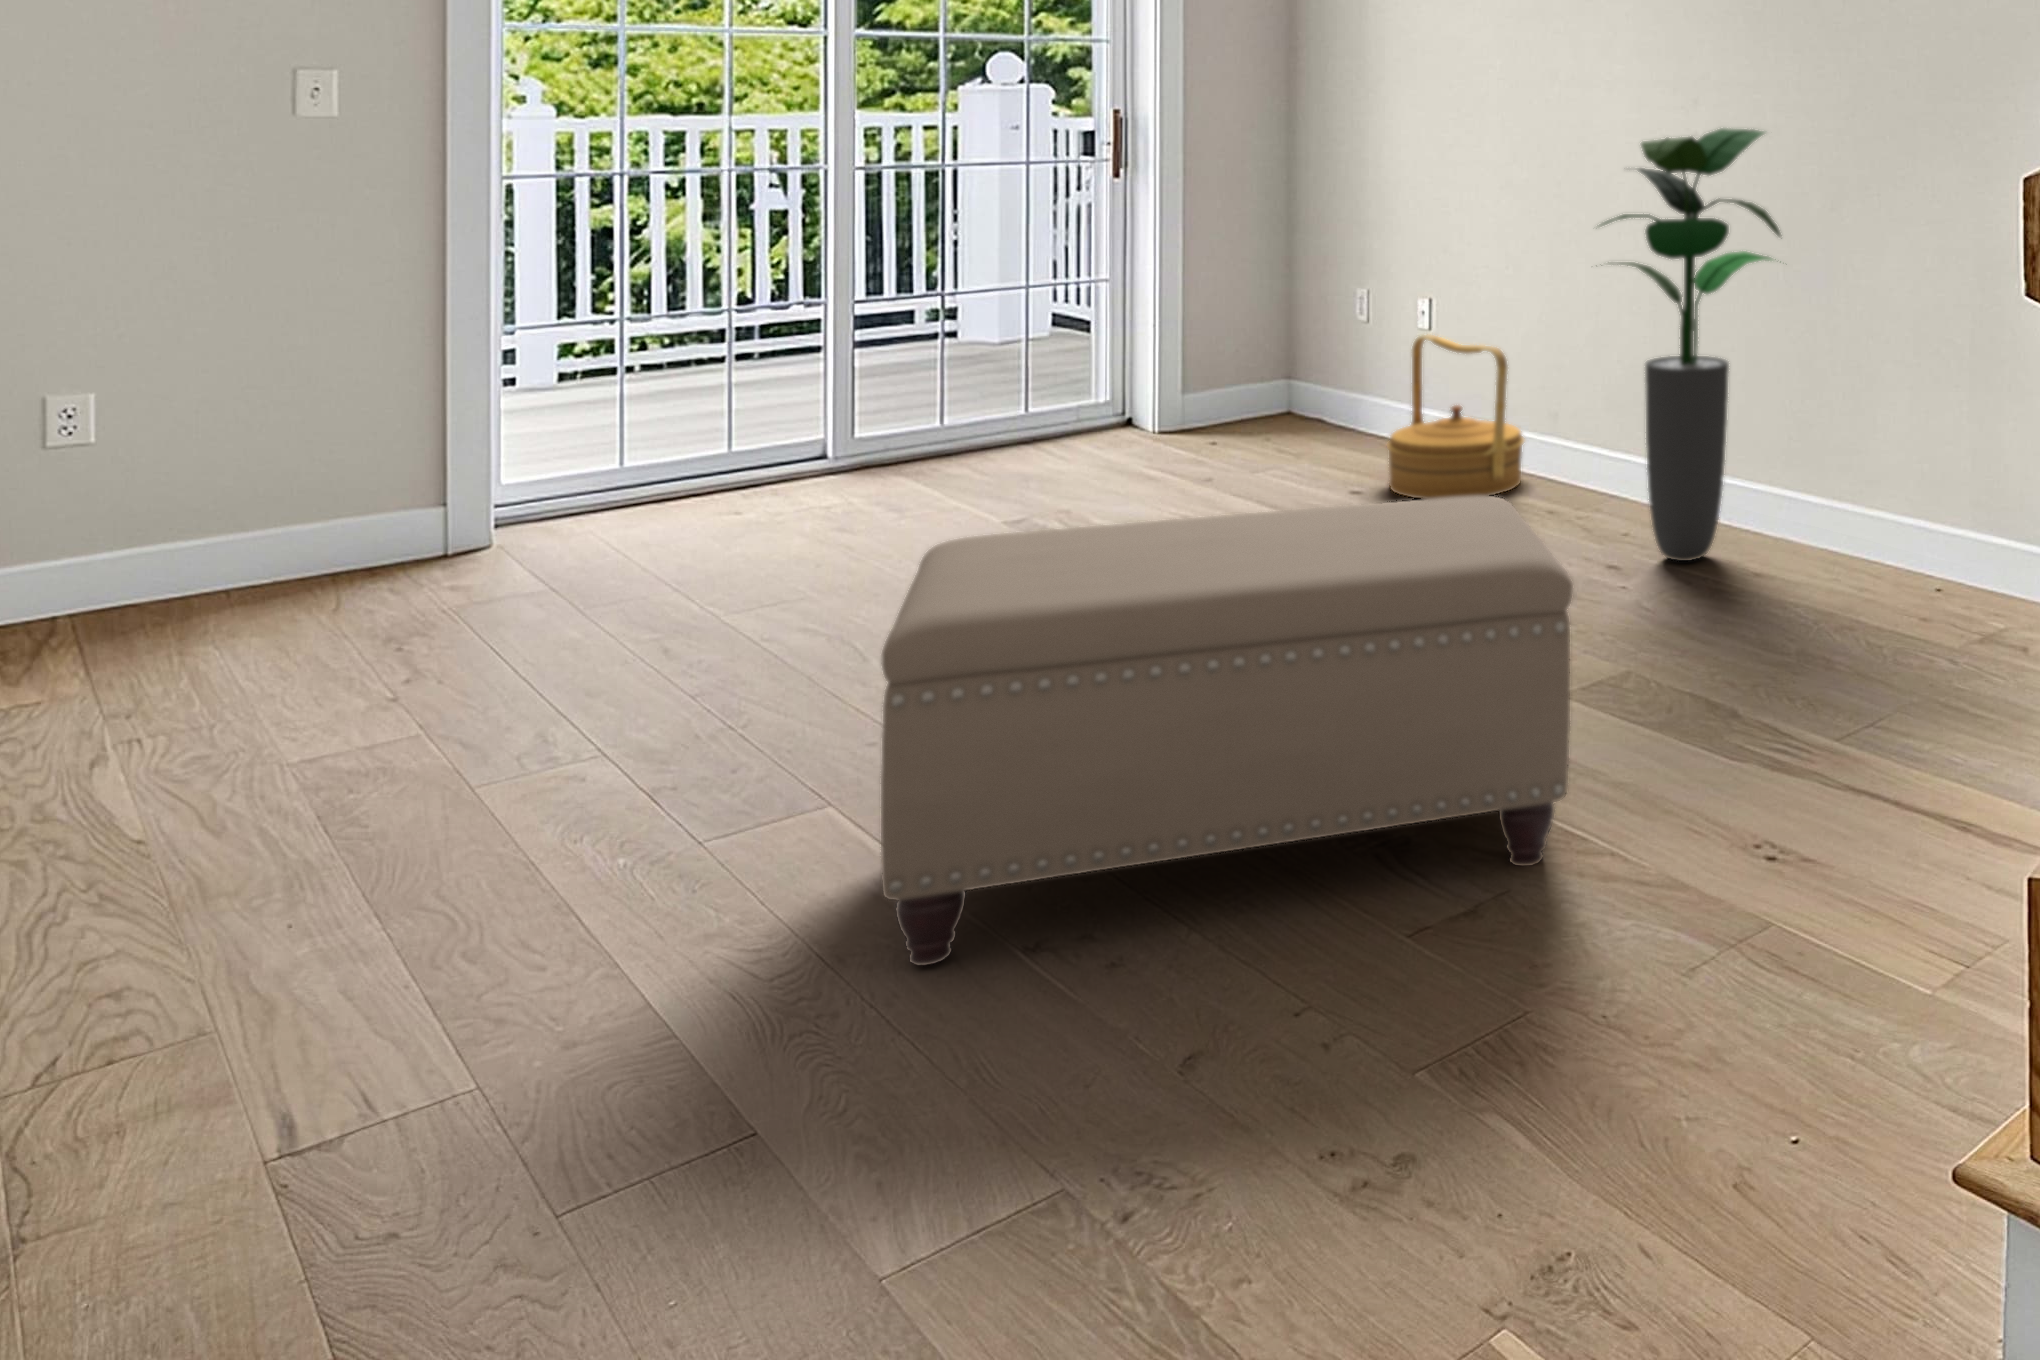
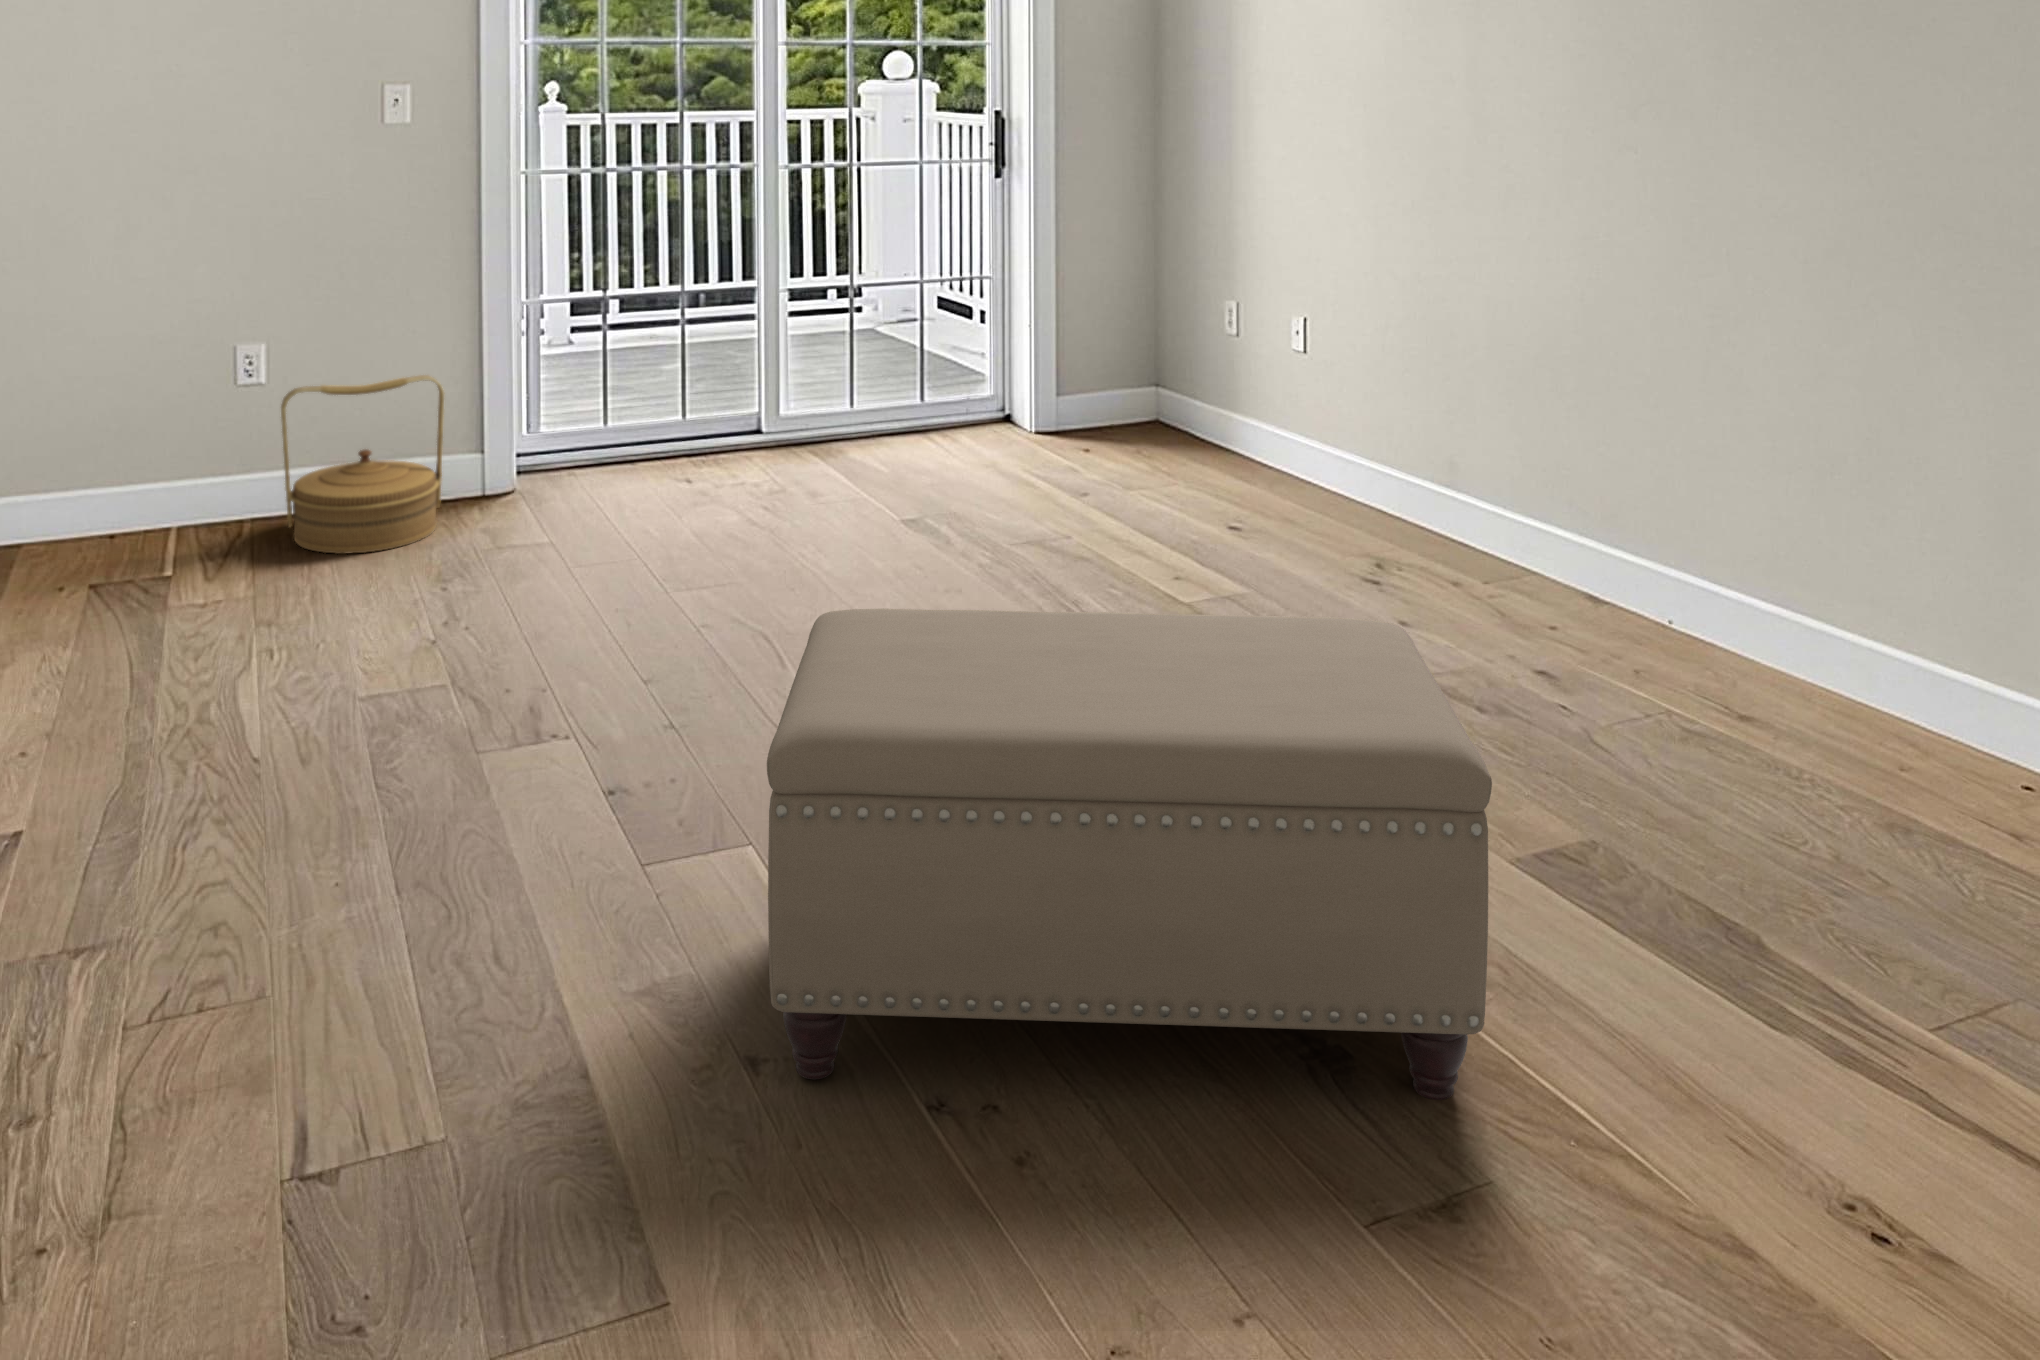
potted plant: present [1601,128,1781,561] -> none [1482,162,1726,663]
woven basket: present [1387,335,1524,499] -> present [281,375,444,554]

